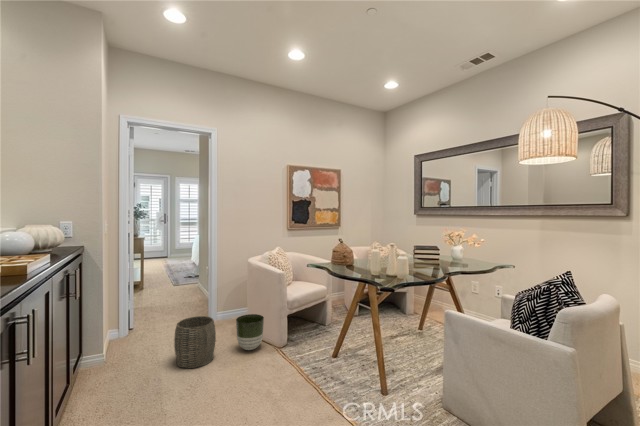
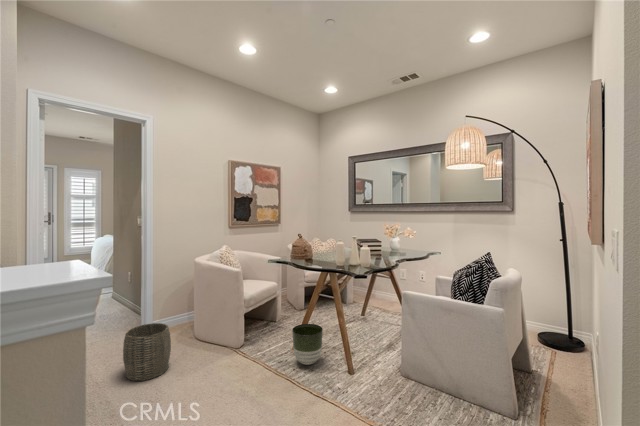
planter: present [236,314,264,350] -> present [292,324,323,365]

